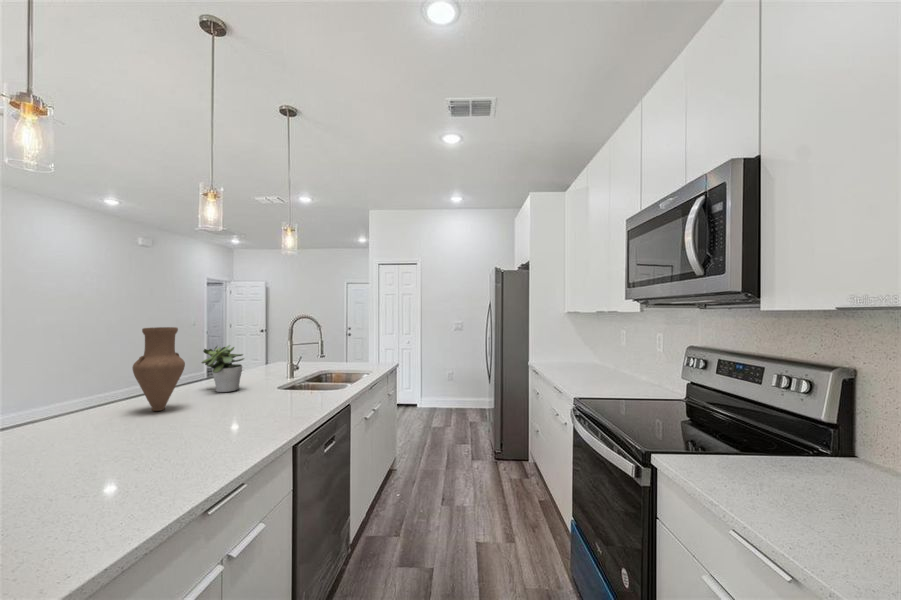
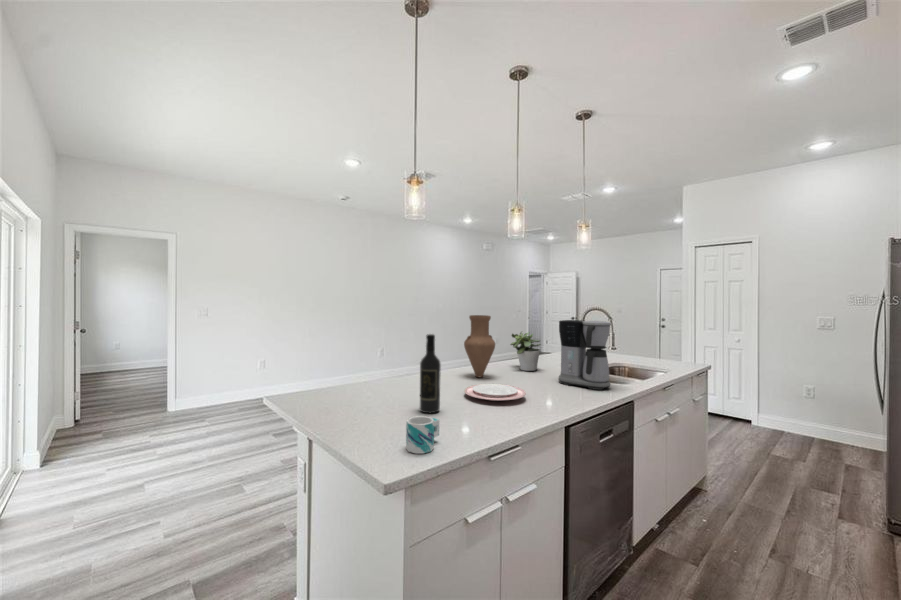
coffee maker: none [270,328,327,400] -> present [558,320,611,390]
wine bottle: none [64,357,108,481] -> present [420,334,441,413]
plate: none [143,413,239,438] -> present [464,384,526,401]
mug: none [56,481,123,550] -> present [406,416,439,454]

